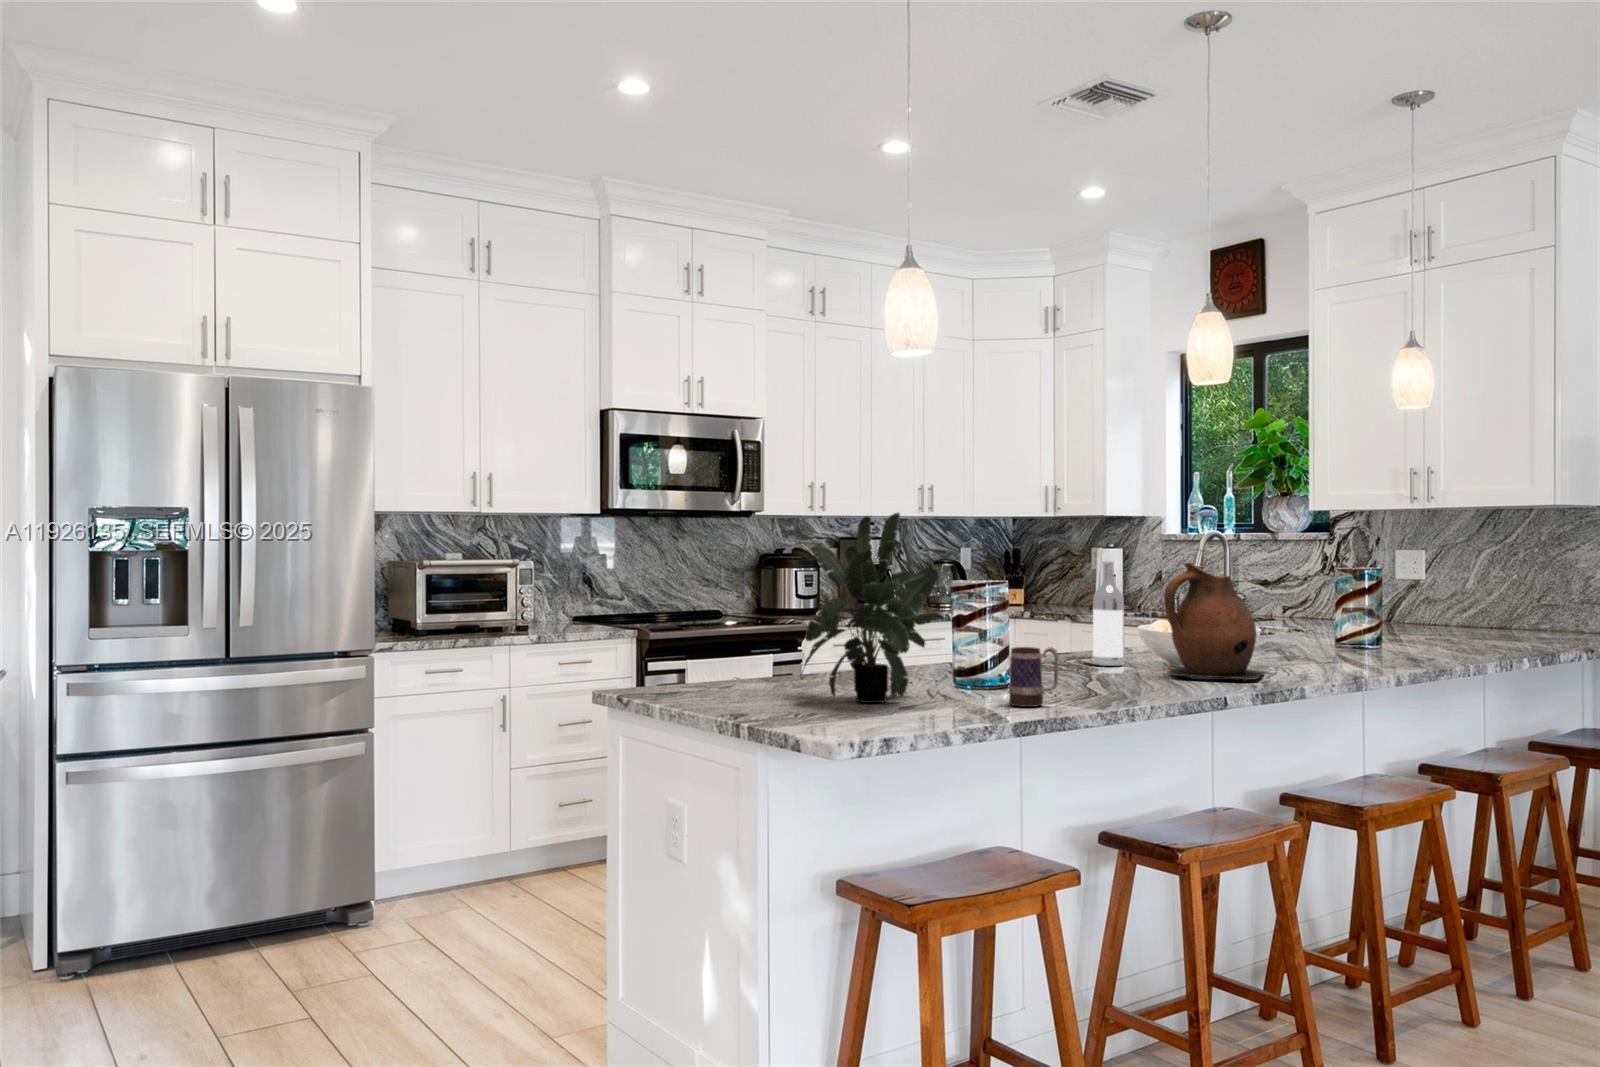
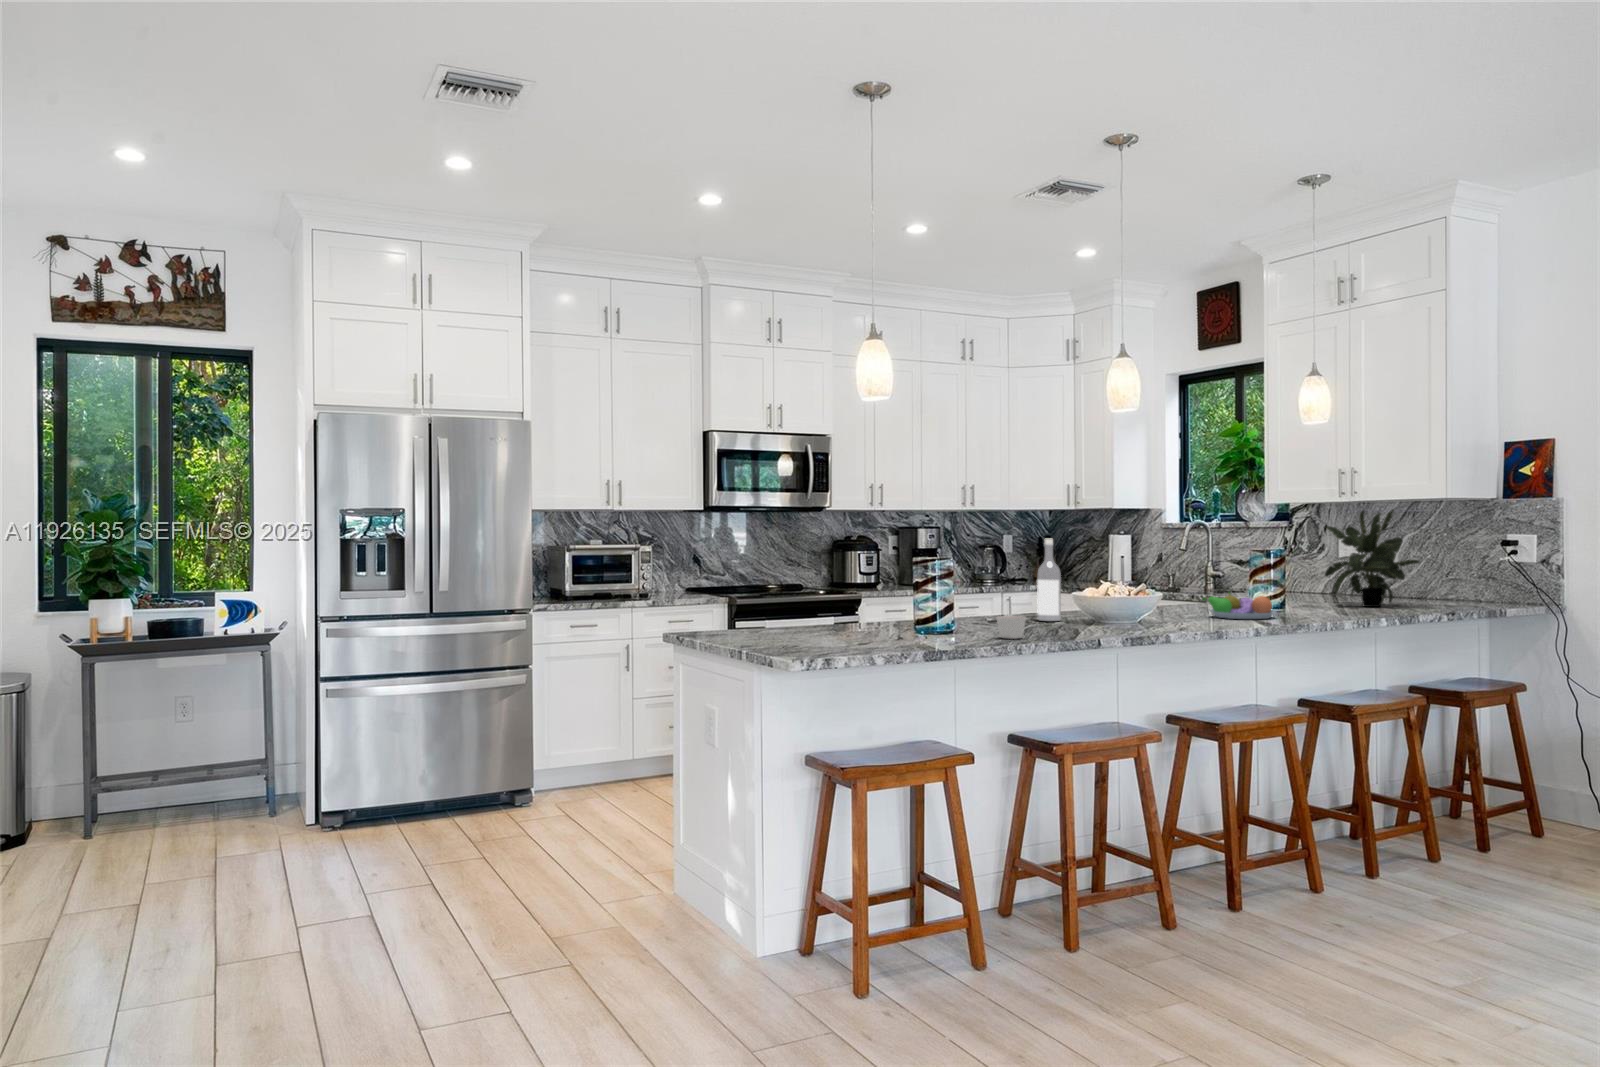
potted plant: present [801,513,945,703] -> present [1325,509,1420,607]
ceramic pitcher: present [1164,563,1265,681] -> none [1076,544,1156,631]
fruit bowl: none [1293,623,1392,661] -> present [1202,593,1275,619]
mug: present [1009,647,1059,707] -> none [937,603,970,643]
candle: none [1081,664,1124,697] -> present [997,616,1026,639]

